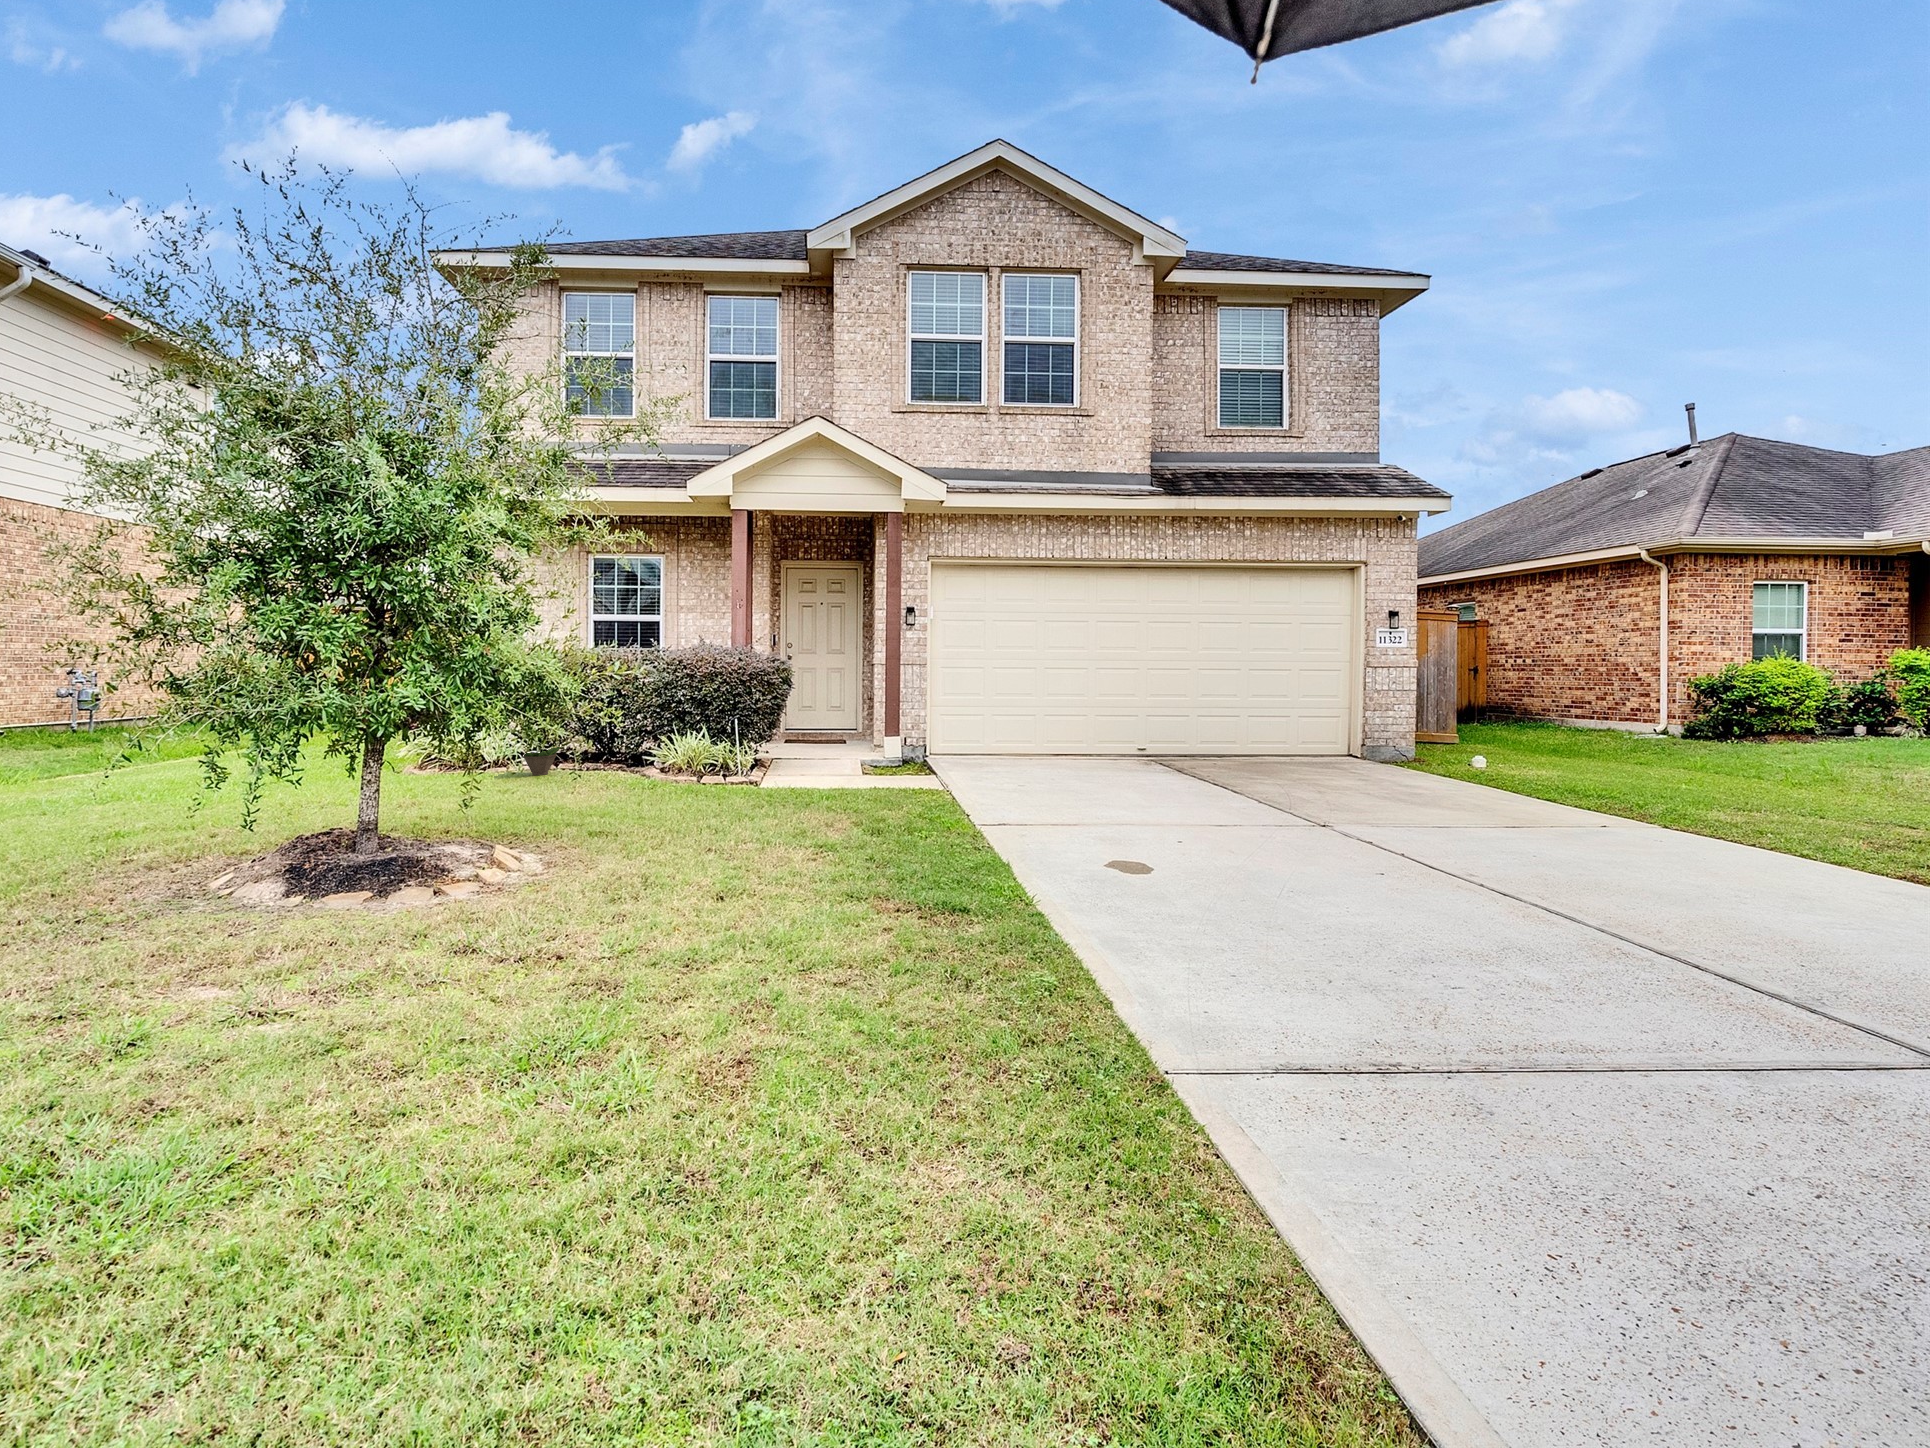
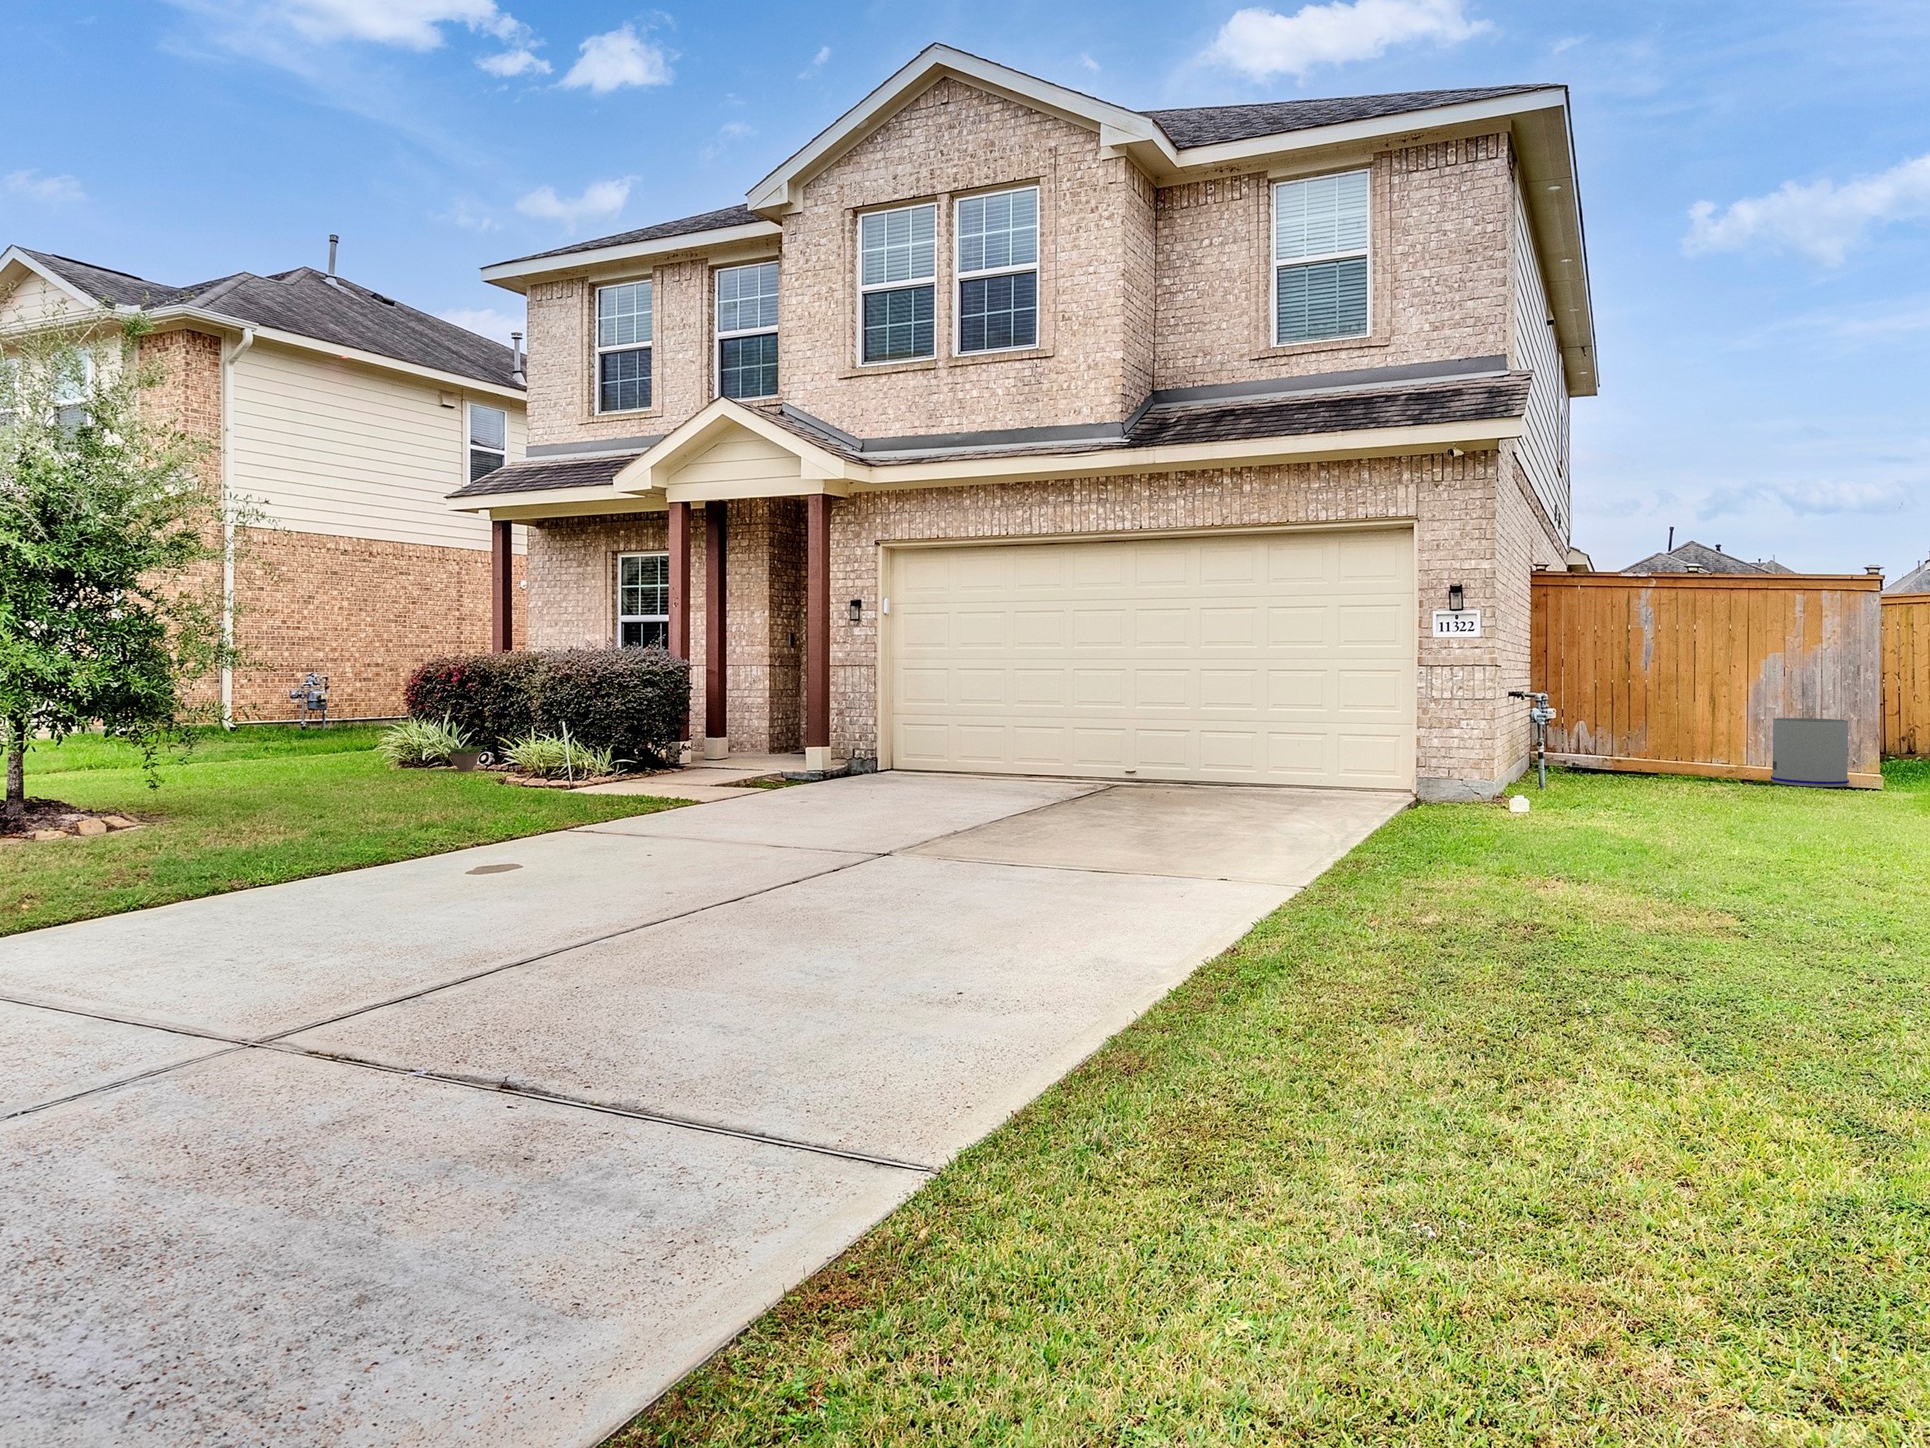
trash can: none [1452,695,1501,735] -> present [1771,718,1849,787]

